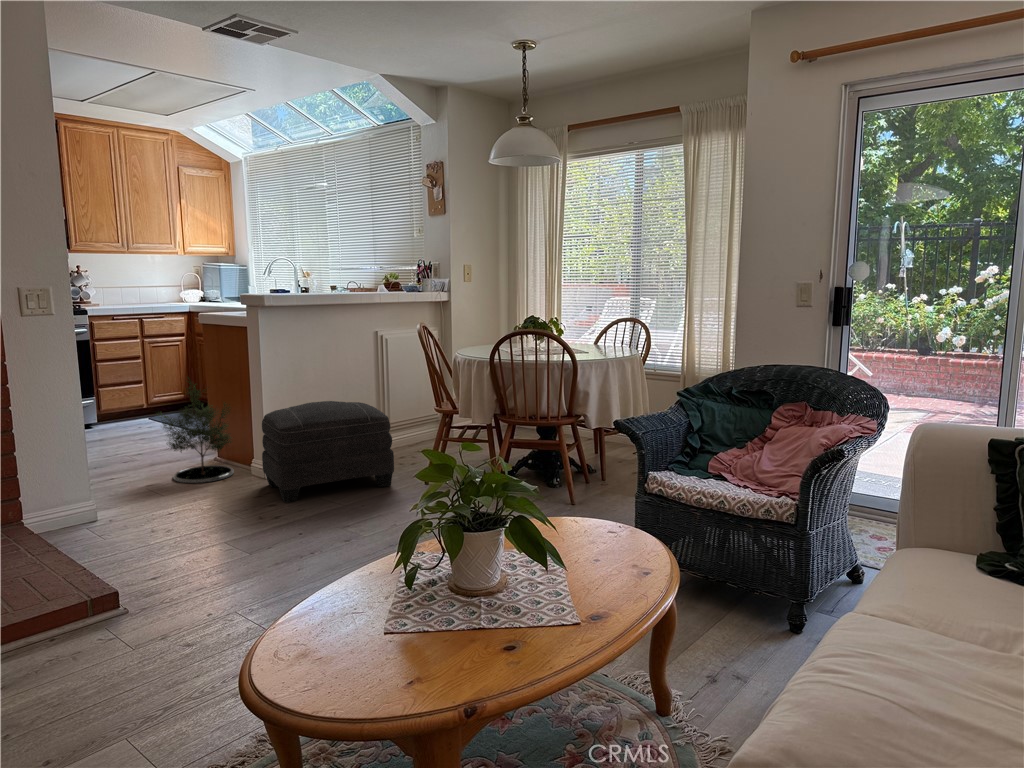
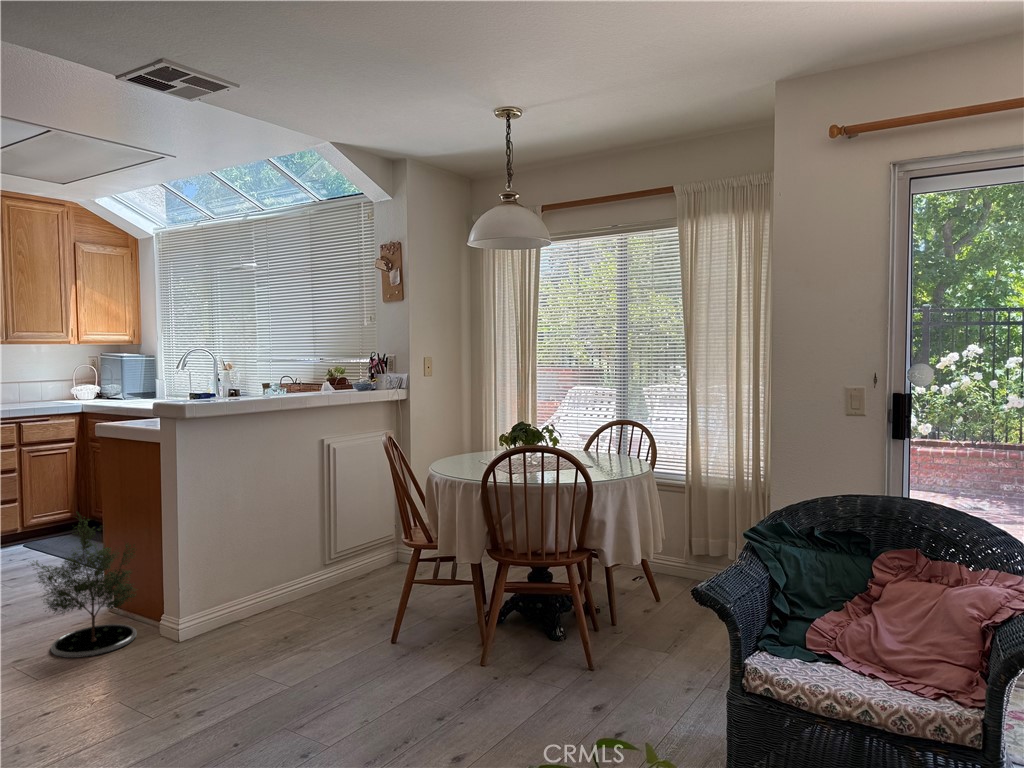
ottoman: present [262,401,394,503] -> none [178,537,355,687]

